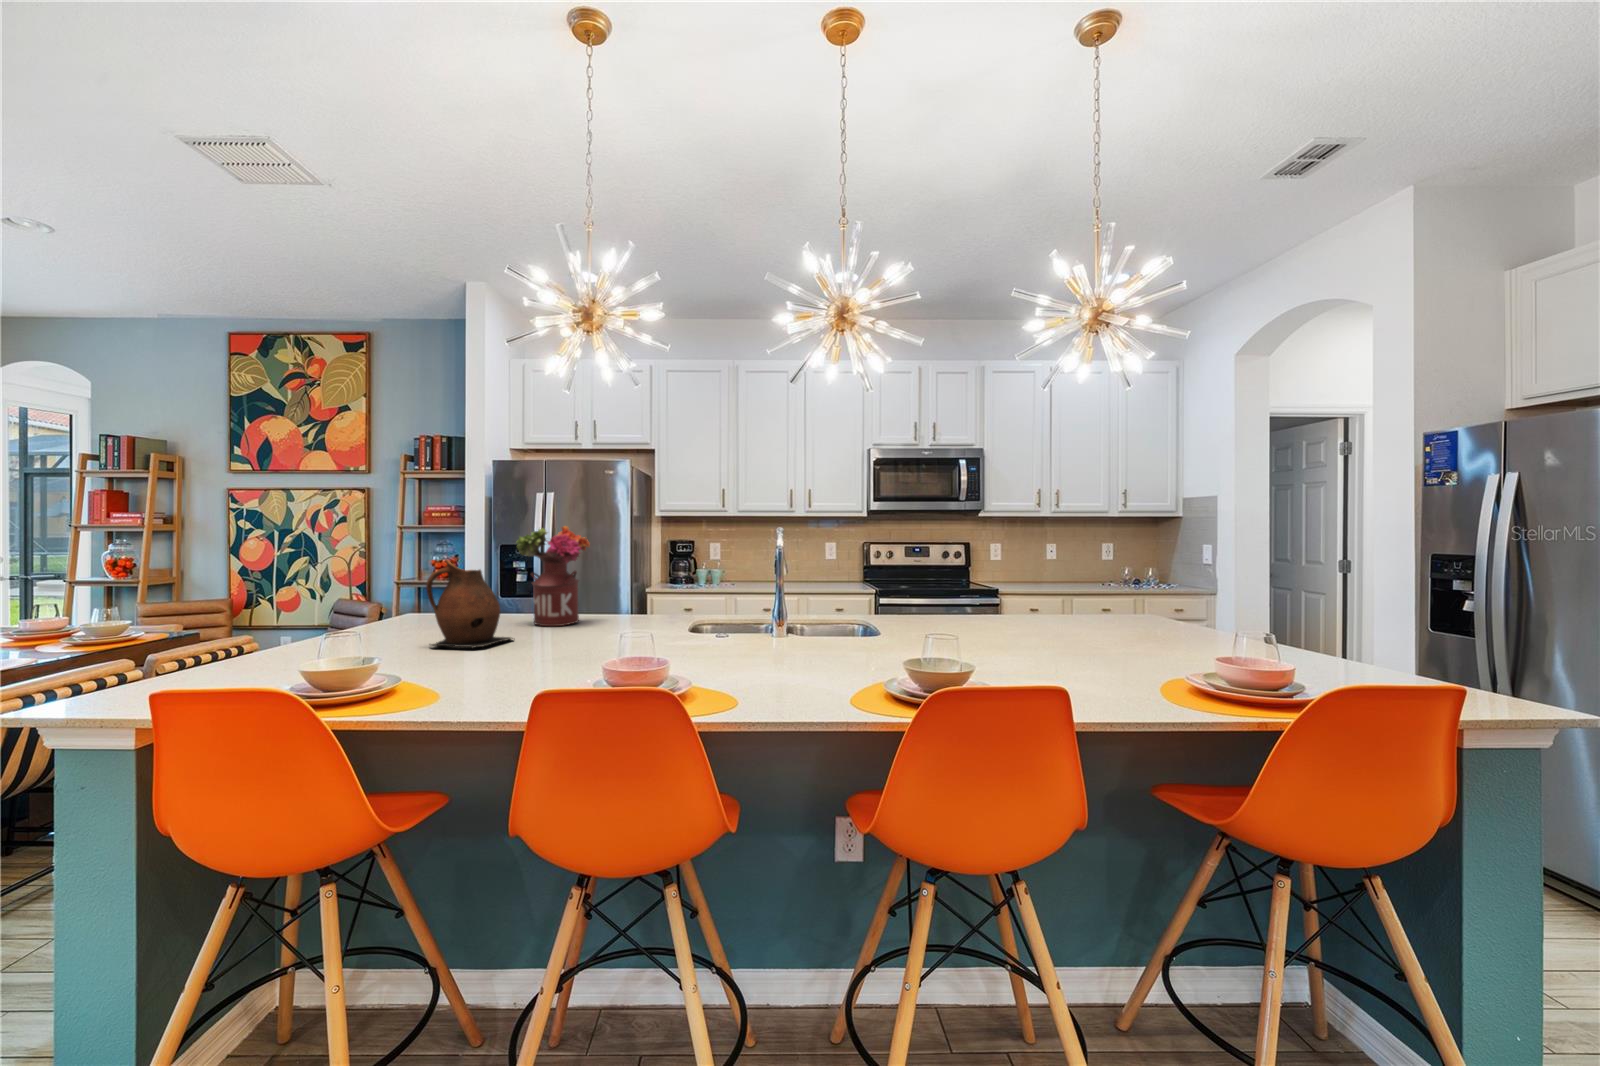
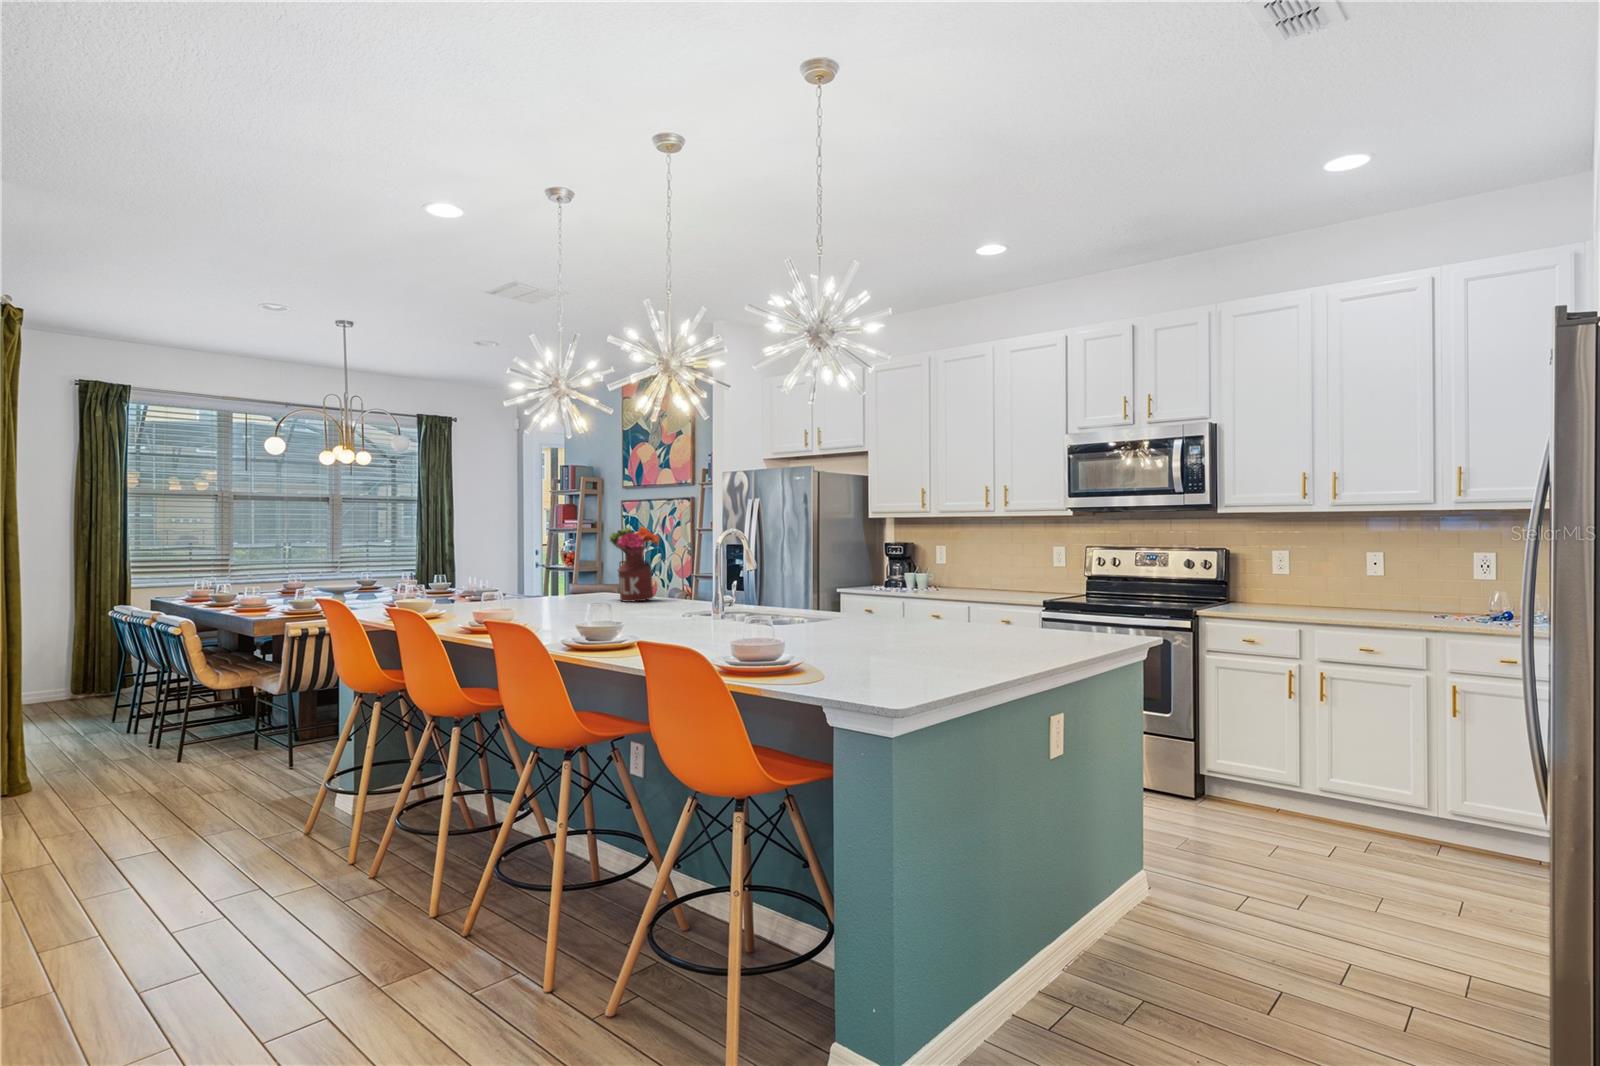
ceramic pitcher: present [426,560,512,648] -> none [515,548,570,607]

